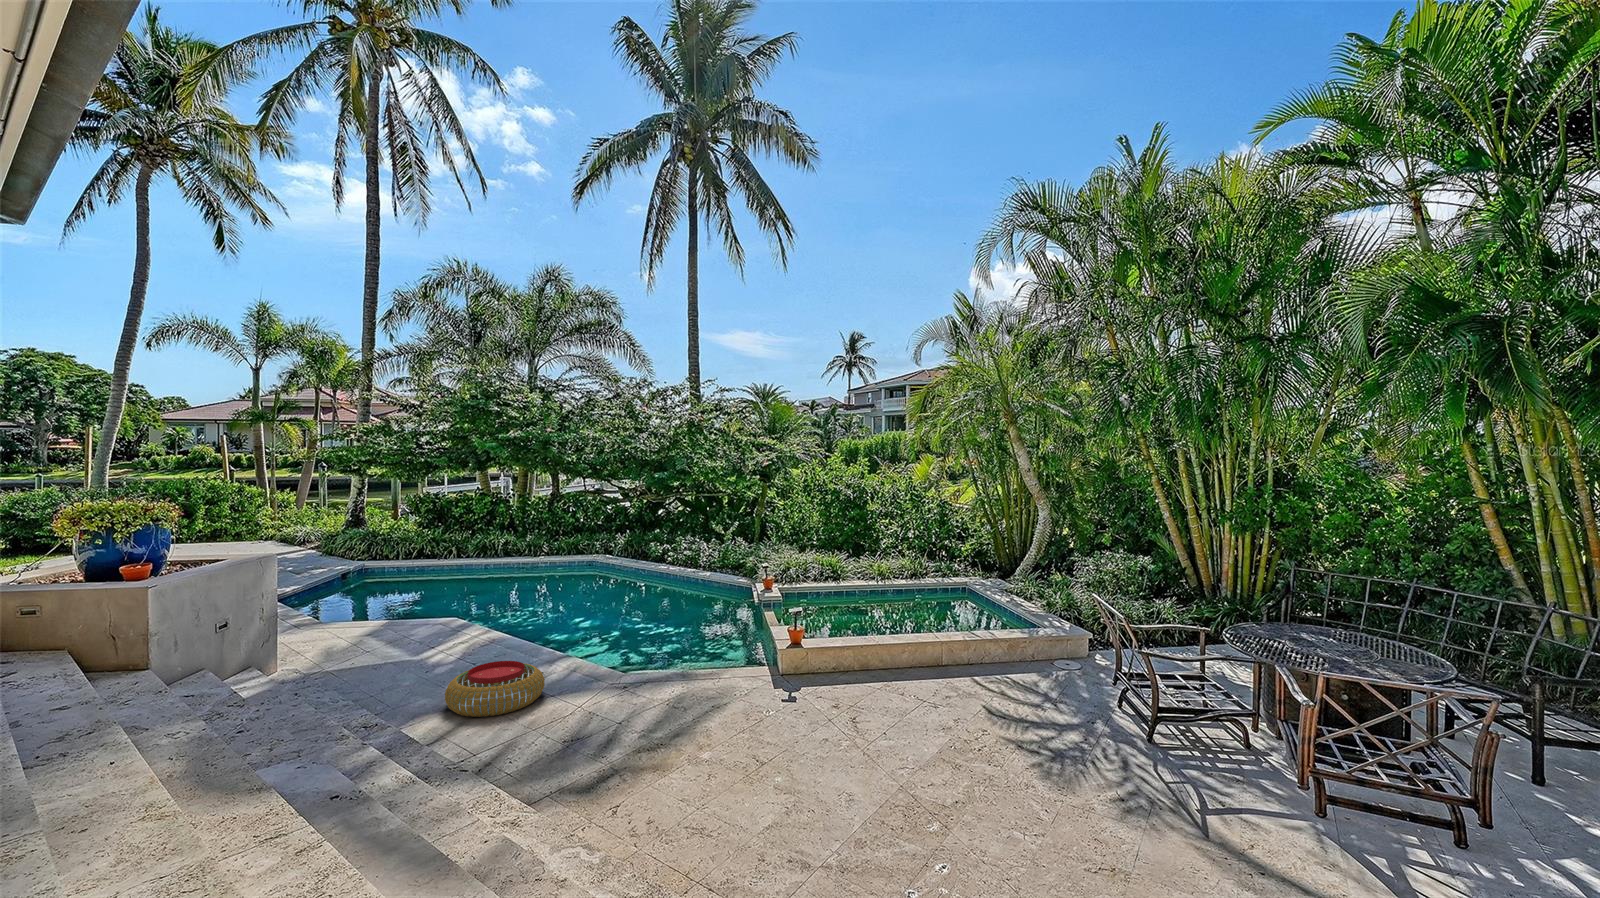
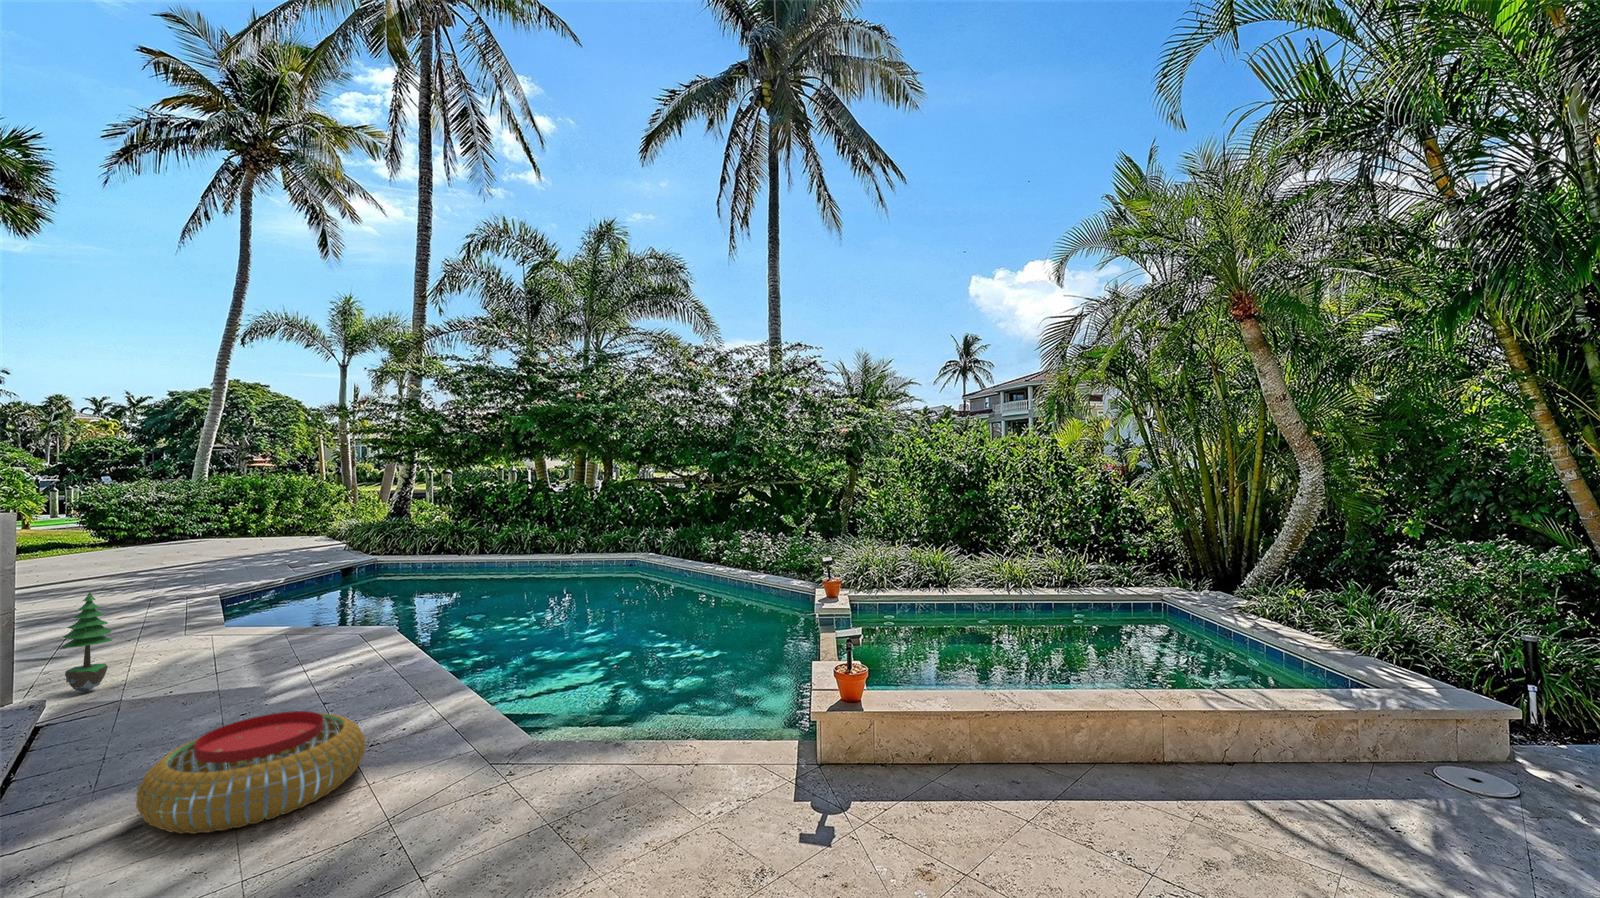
potted tree: none [279,599,309,665] -> present [60,592,113,692]

